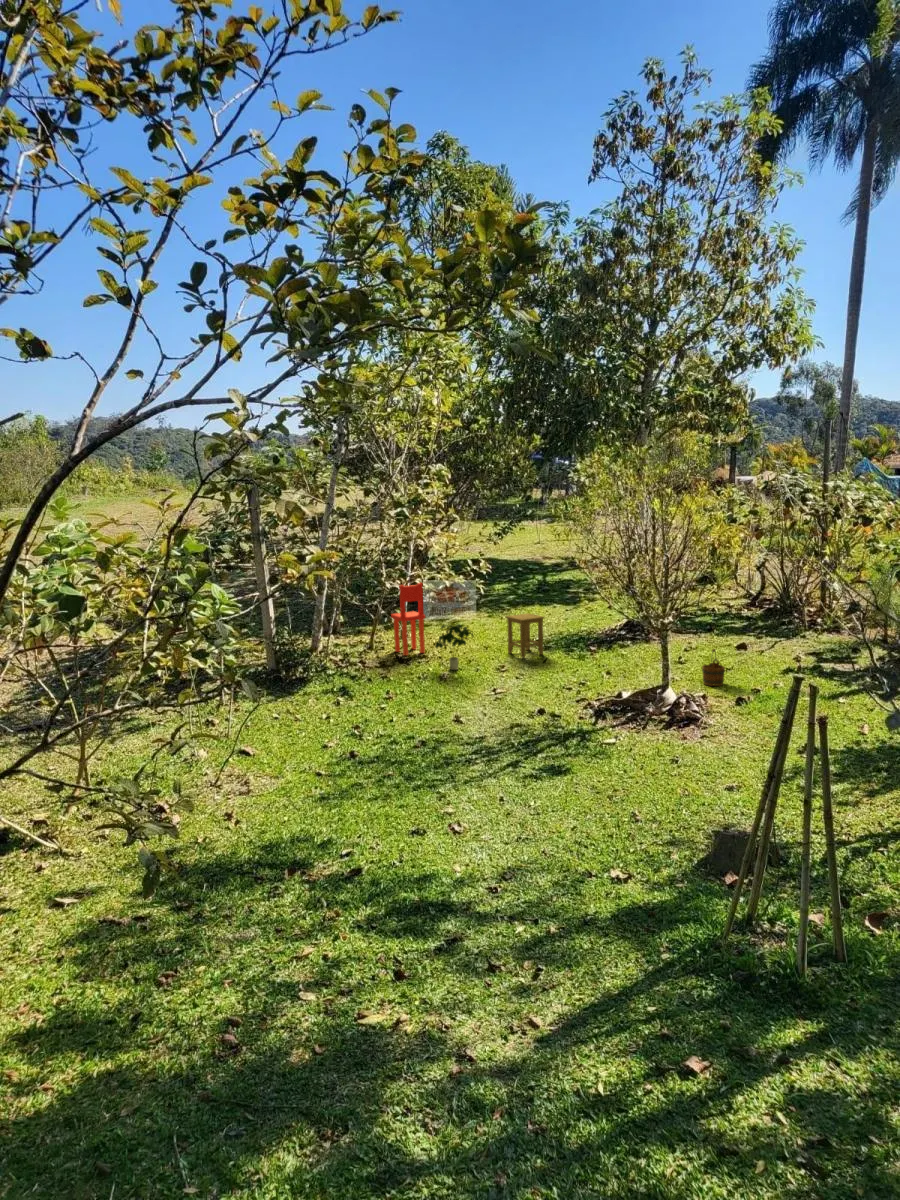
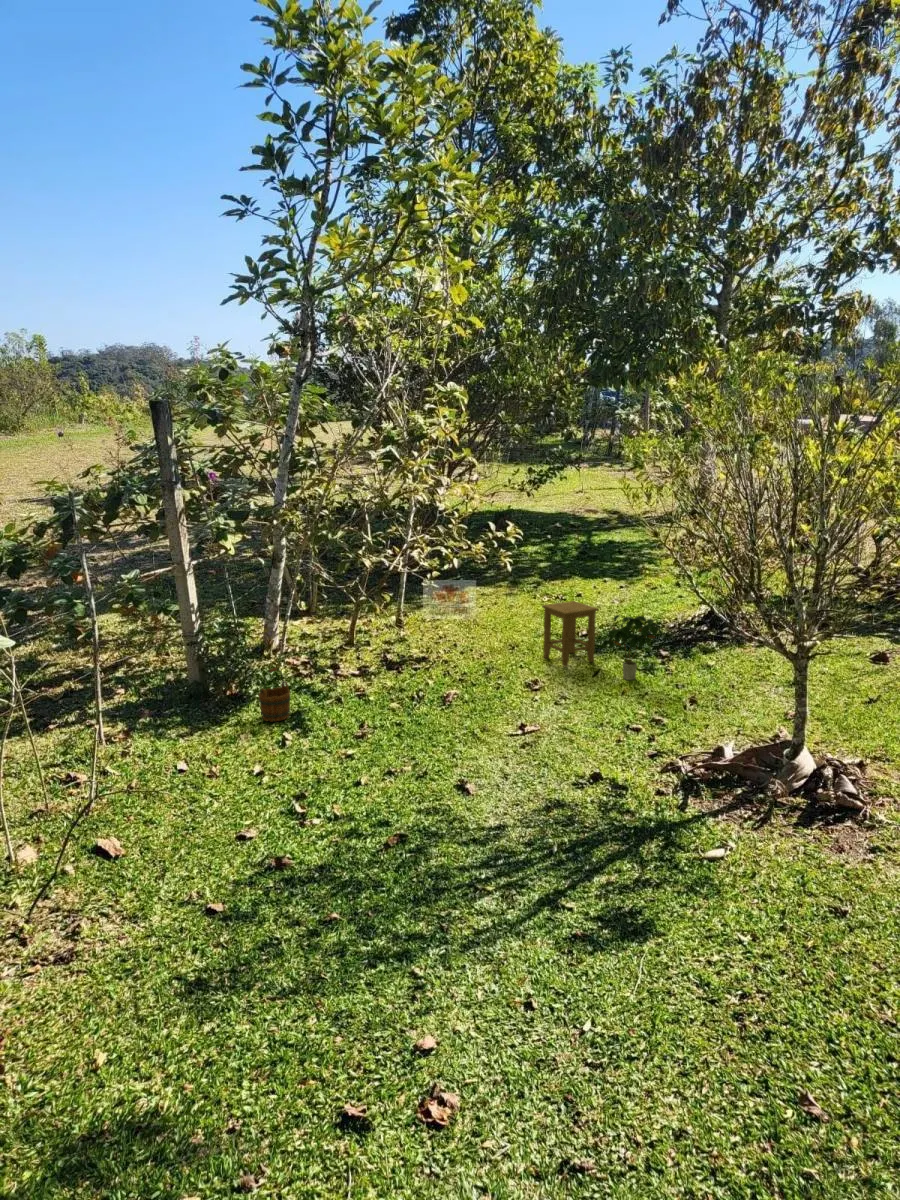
chair: present [391,583,425,655] -> none [379,553,427,656]
potted plant: present [435,624,473,670] -> present [601,615,662,680]
wooden bucket: present [702,649,725,686] -> present [259,668,291,722]

